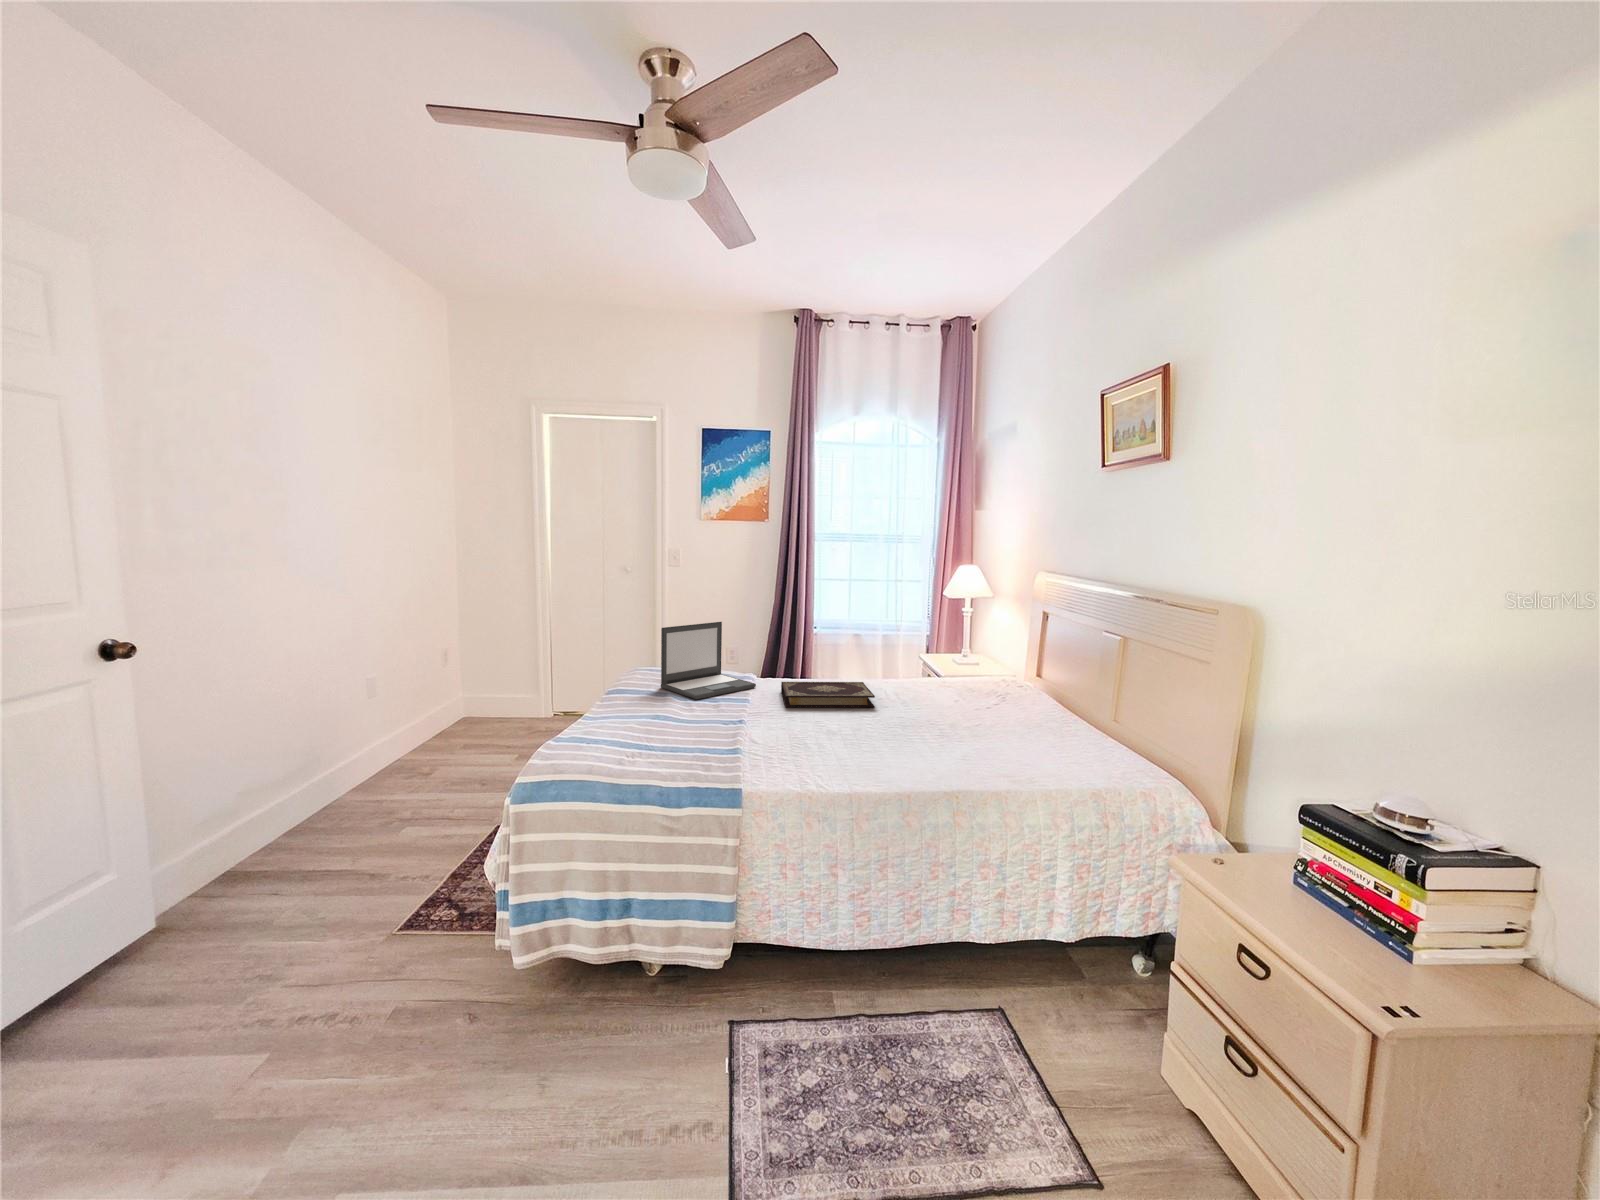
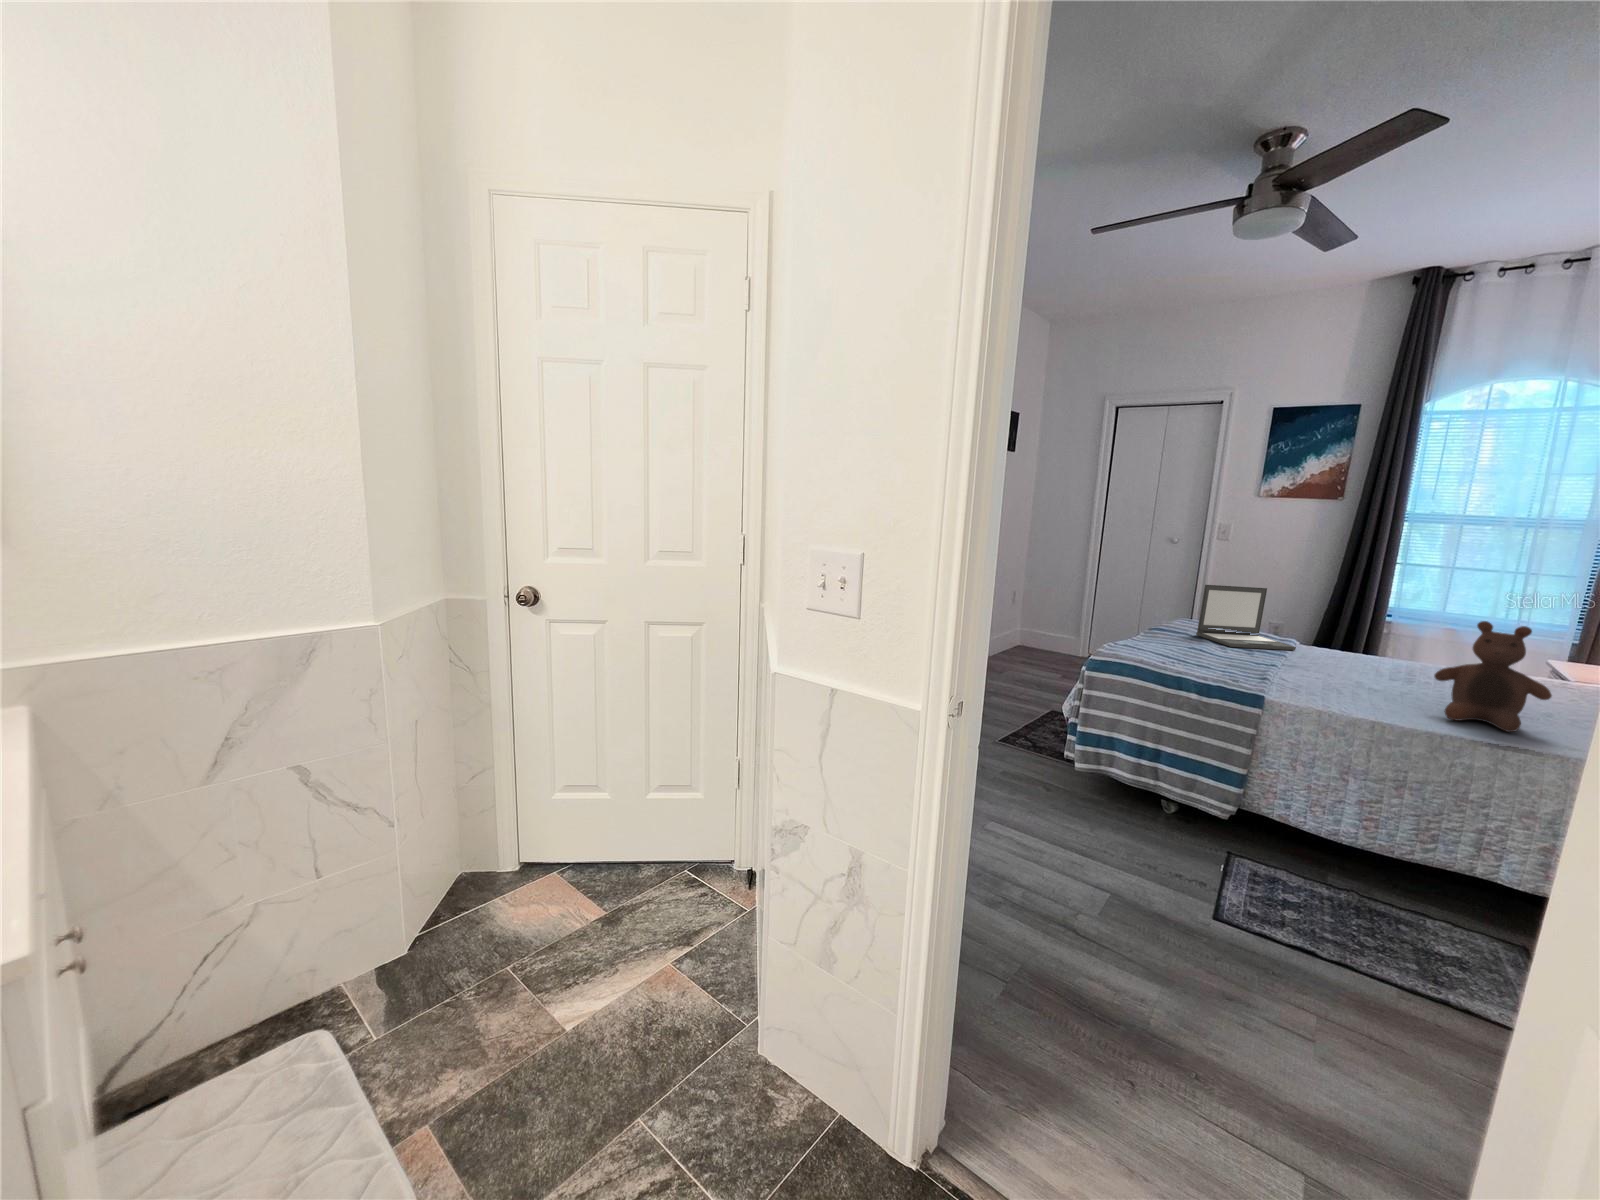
stuffed bear: none [882,651,968,767] -> present [1434,621,1552,732]
book: present [781,682,875,708] -> none [1324,648,1441,686]

